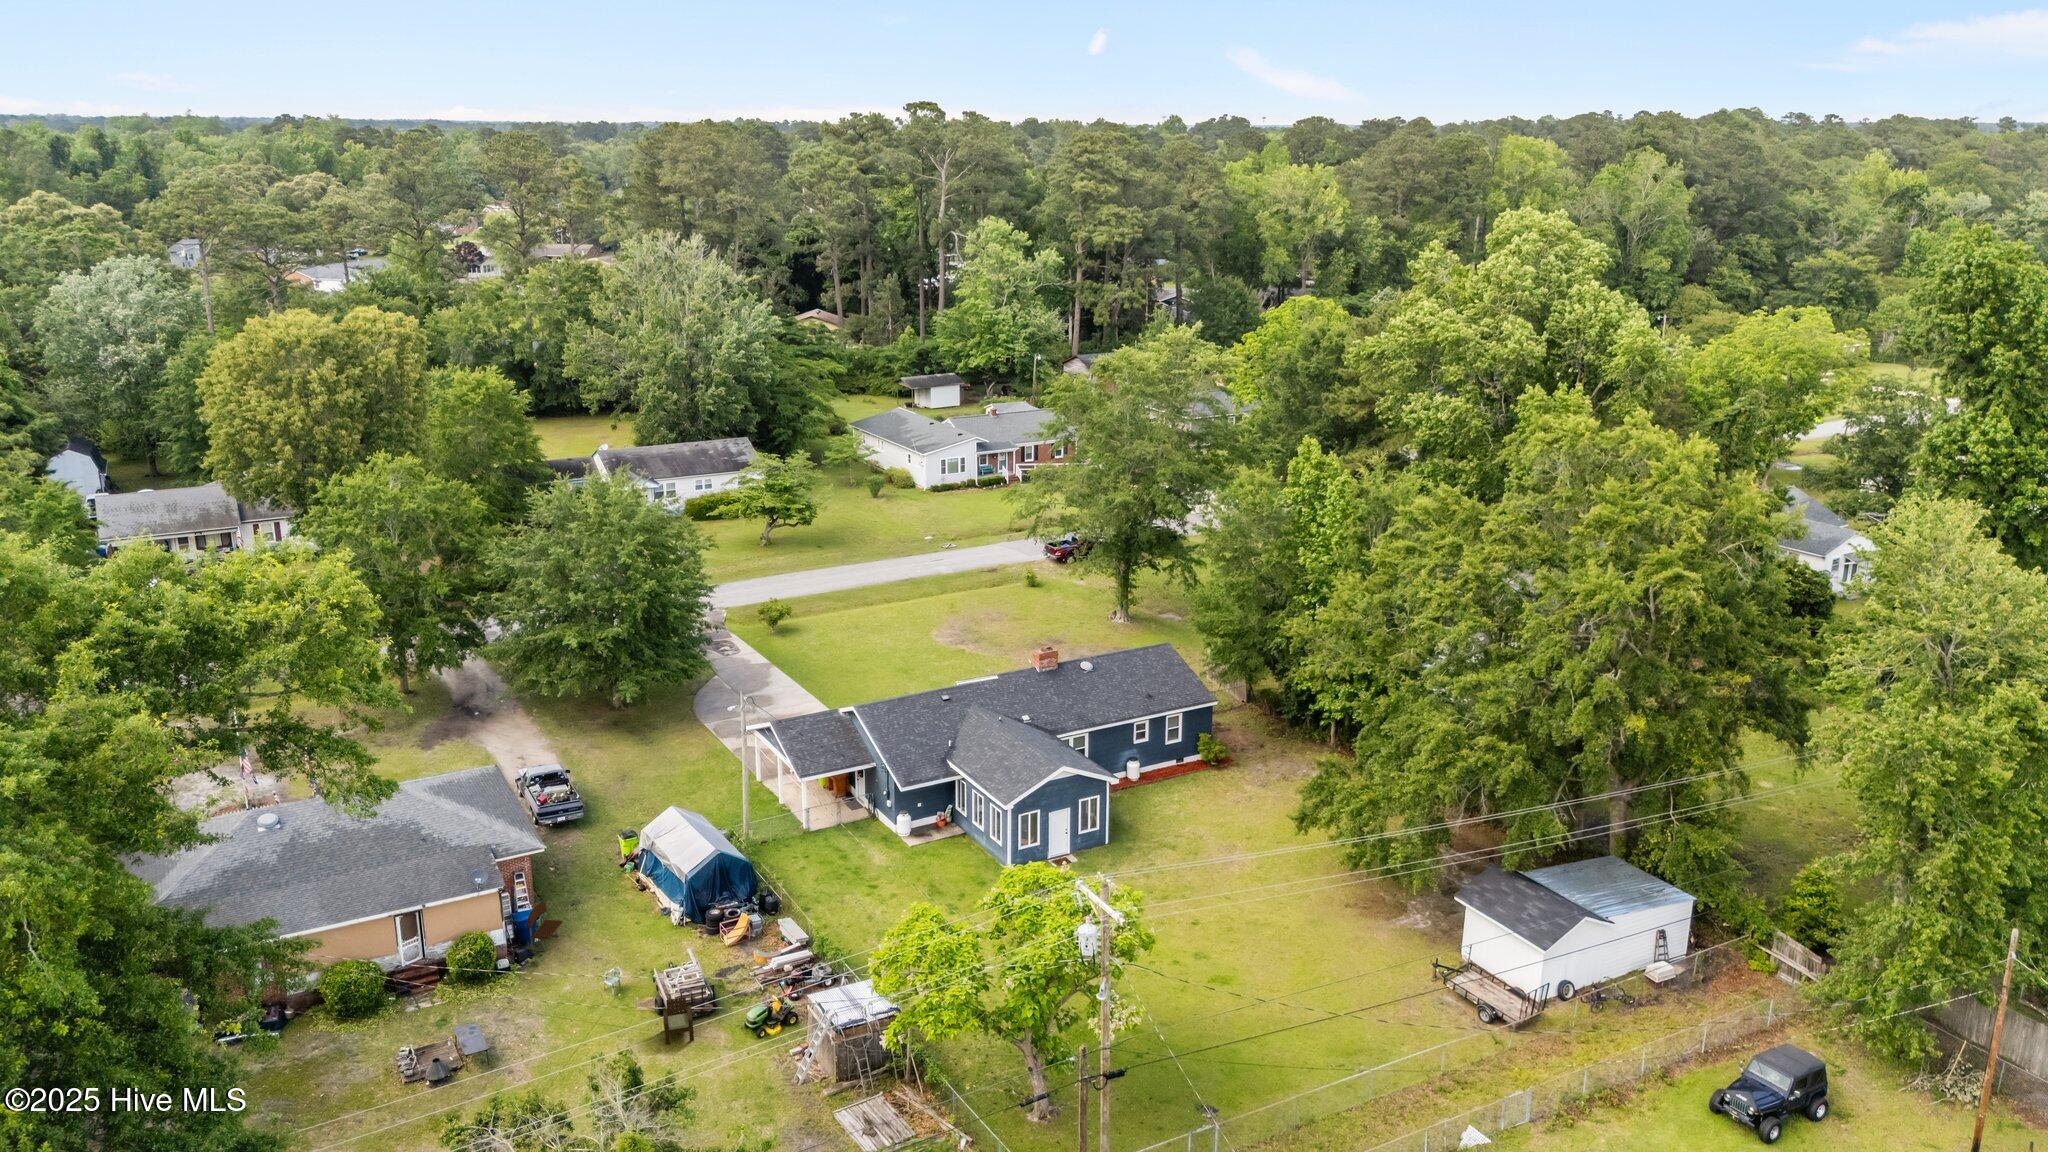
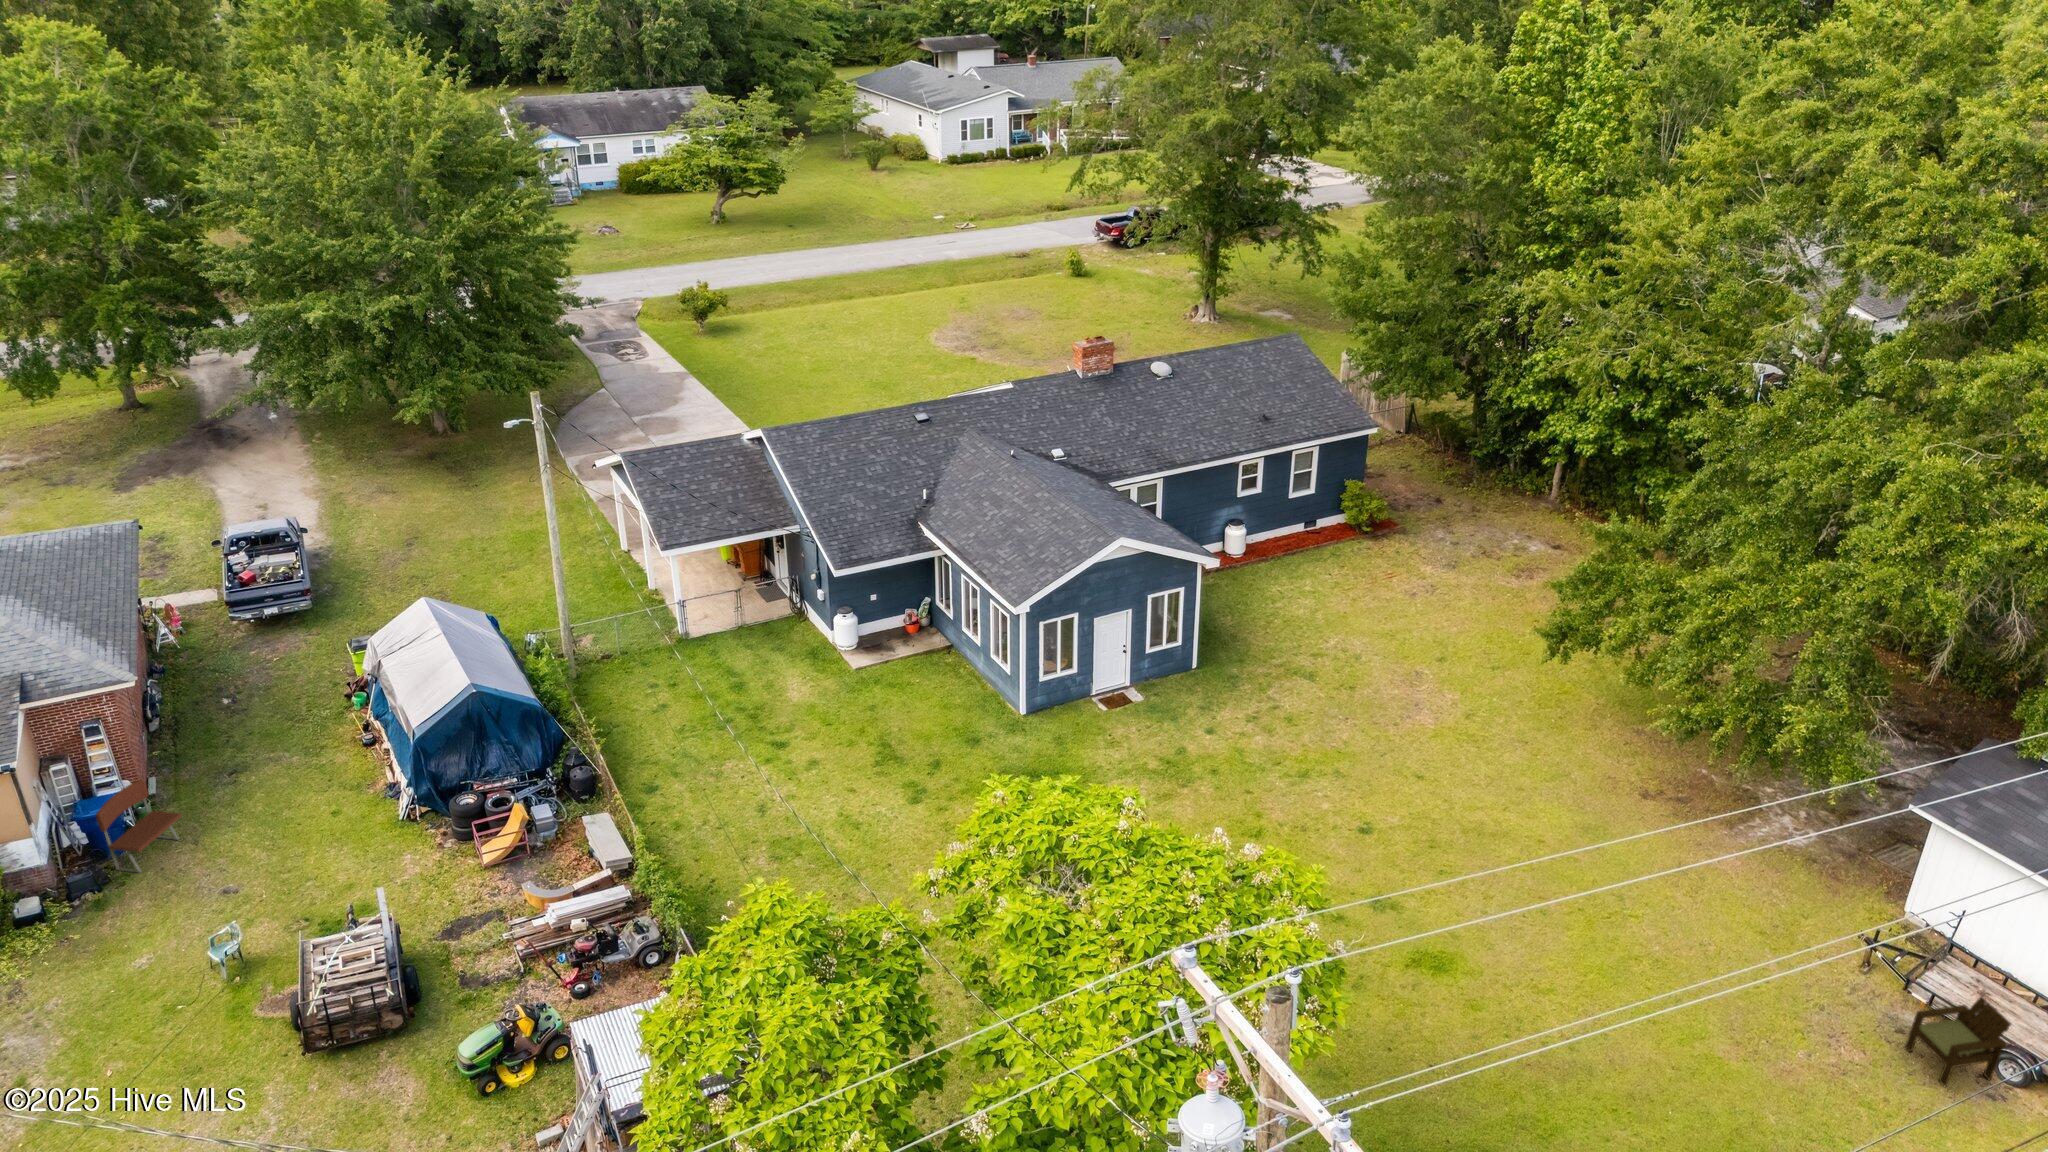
chair: present [663,997,694,1045] -> present [1905,997,2011,1087]

